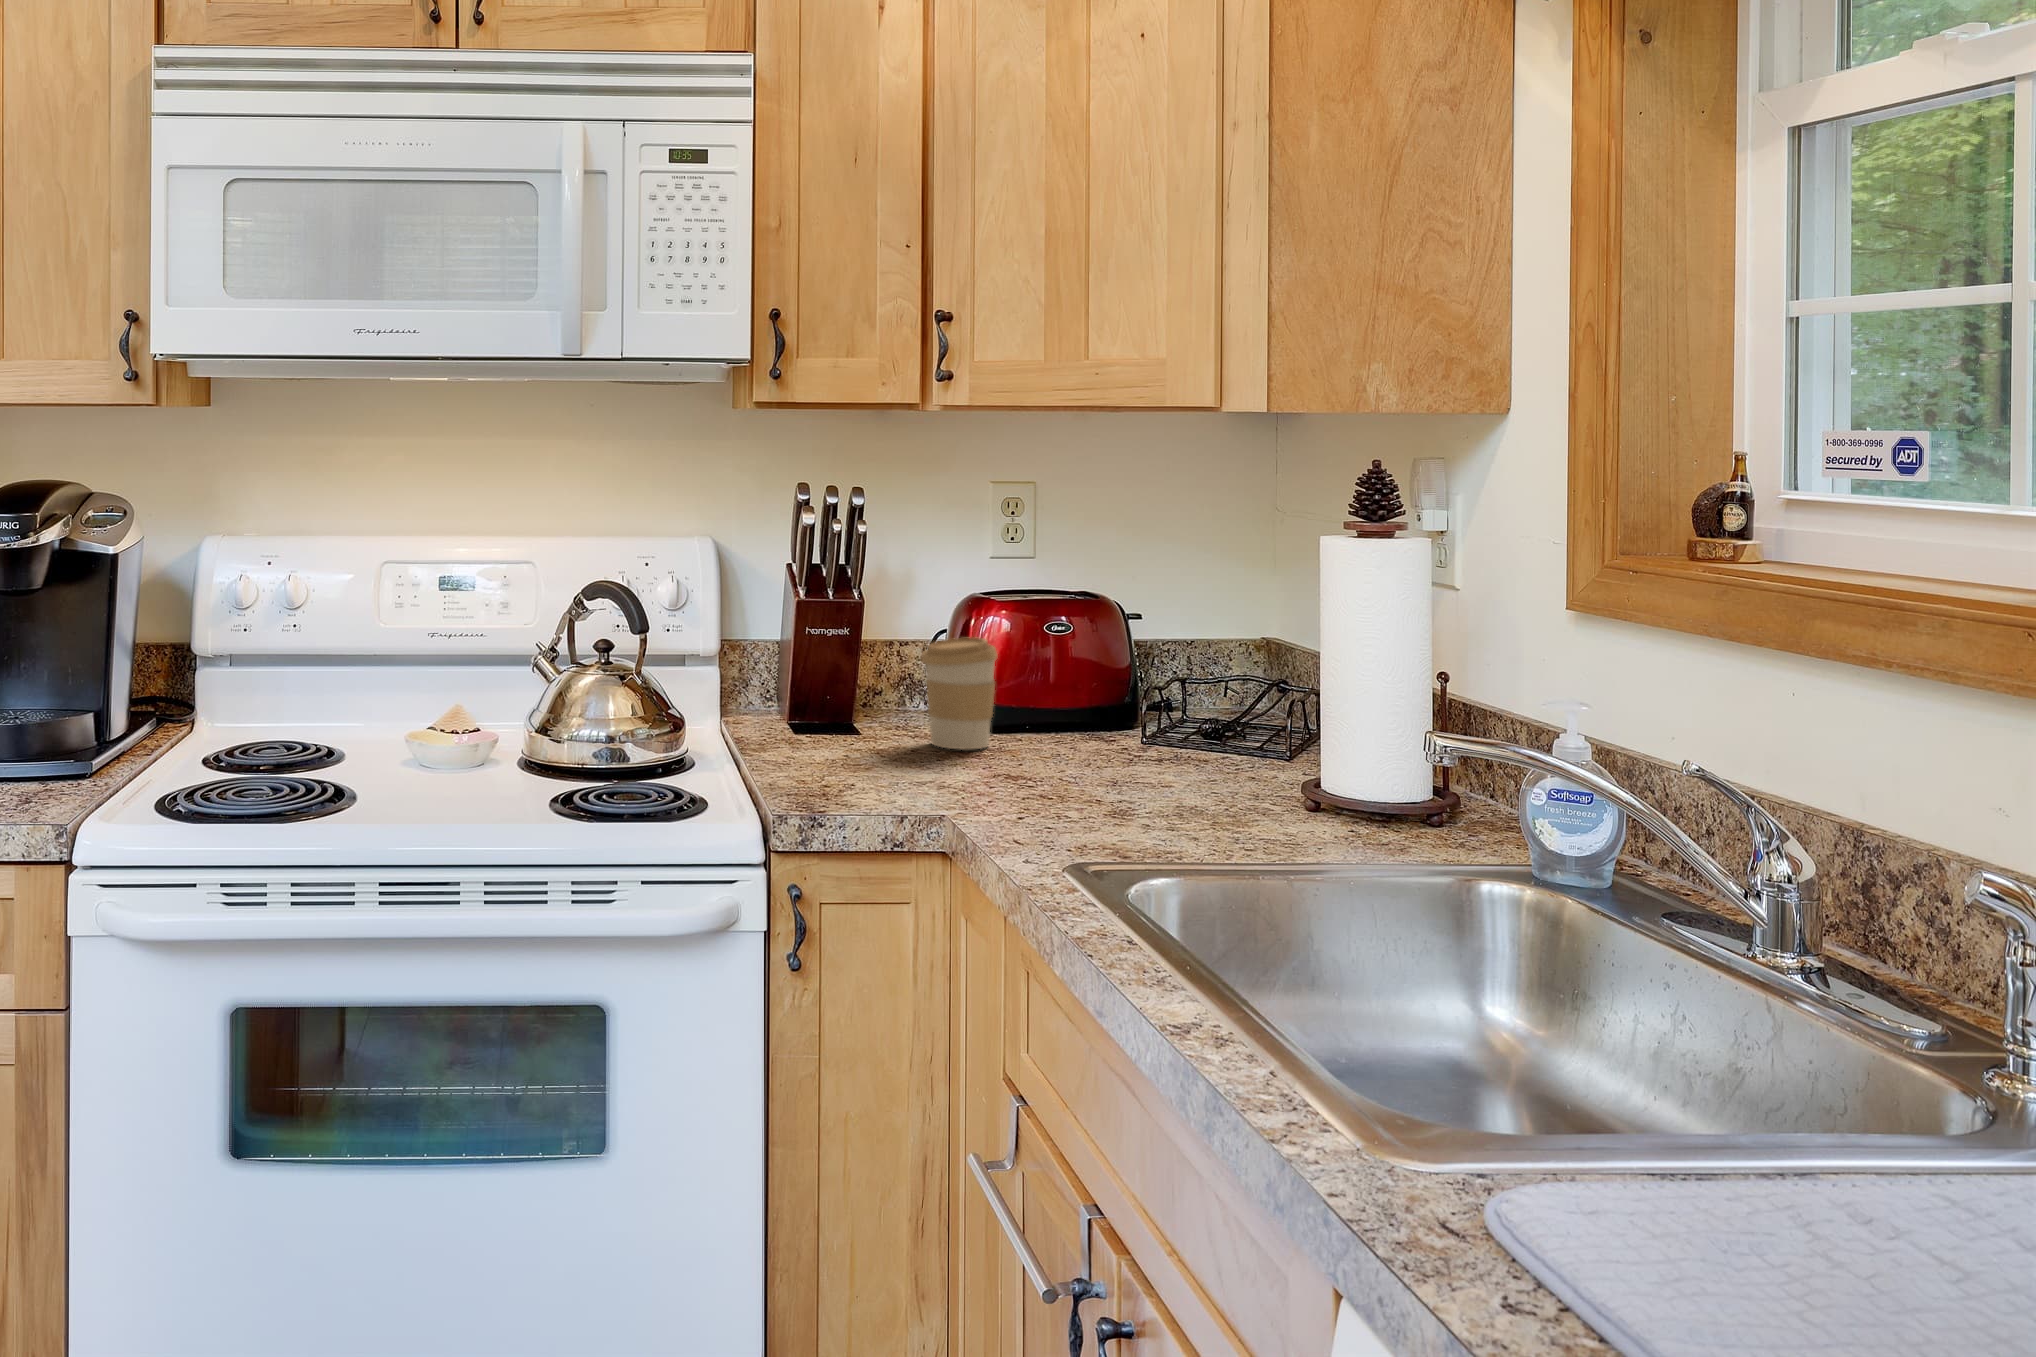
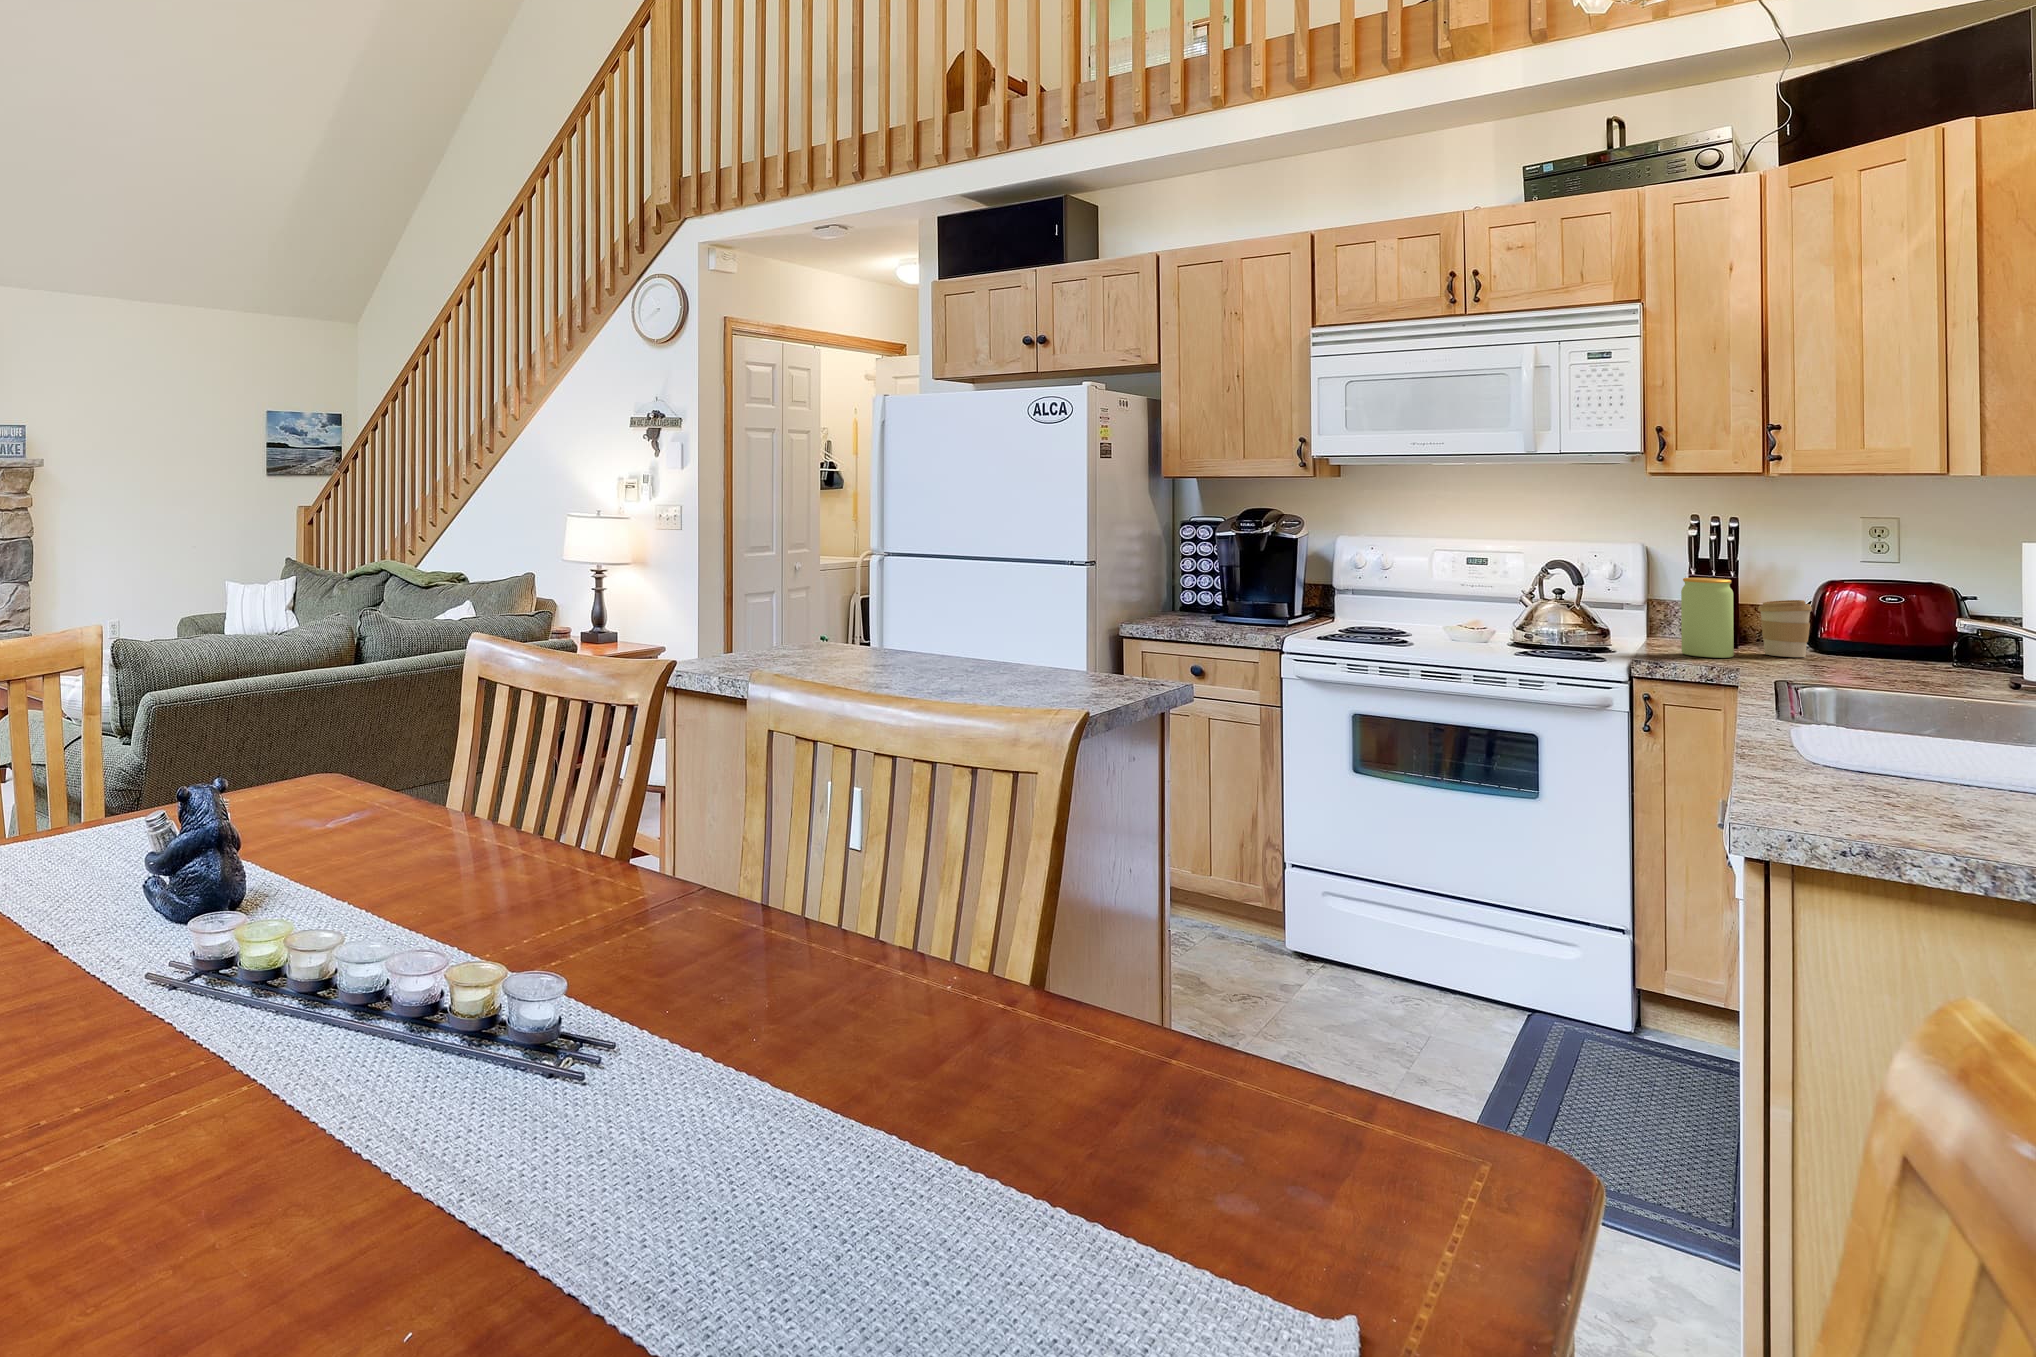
jar: none [827,606,907,771] -> present [1681,578,1734,658]

